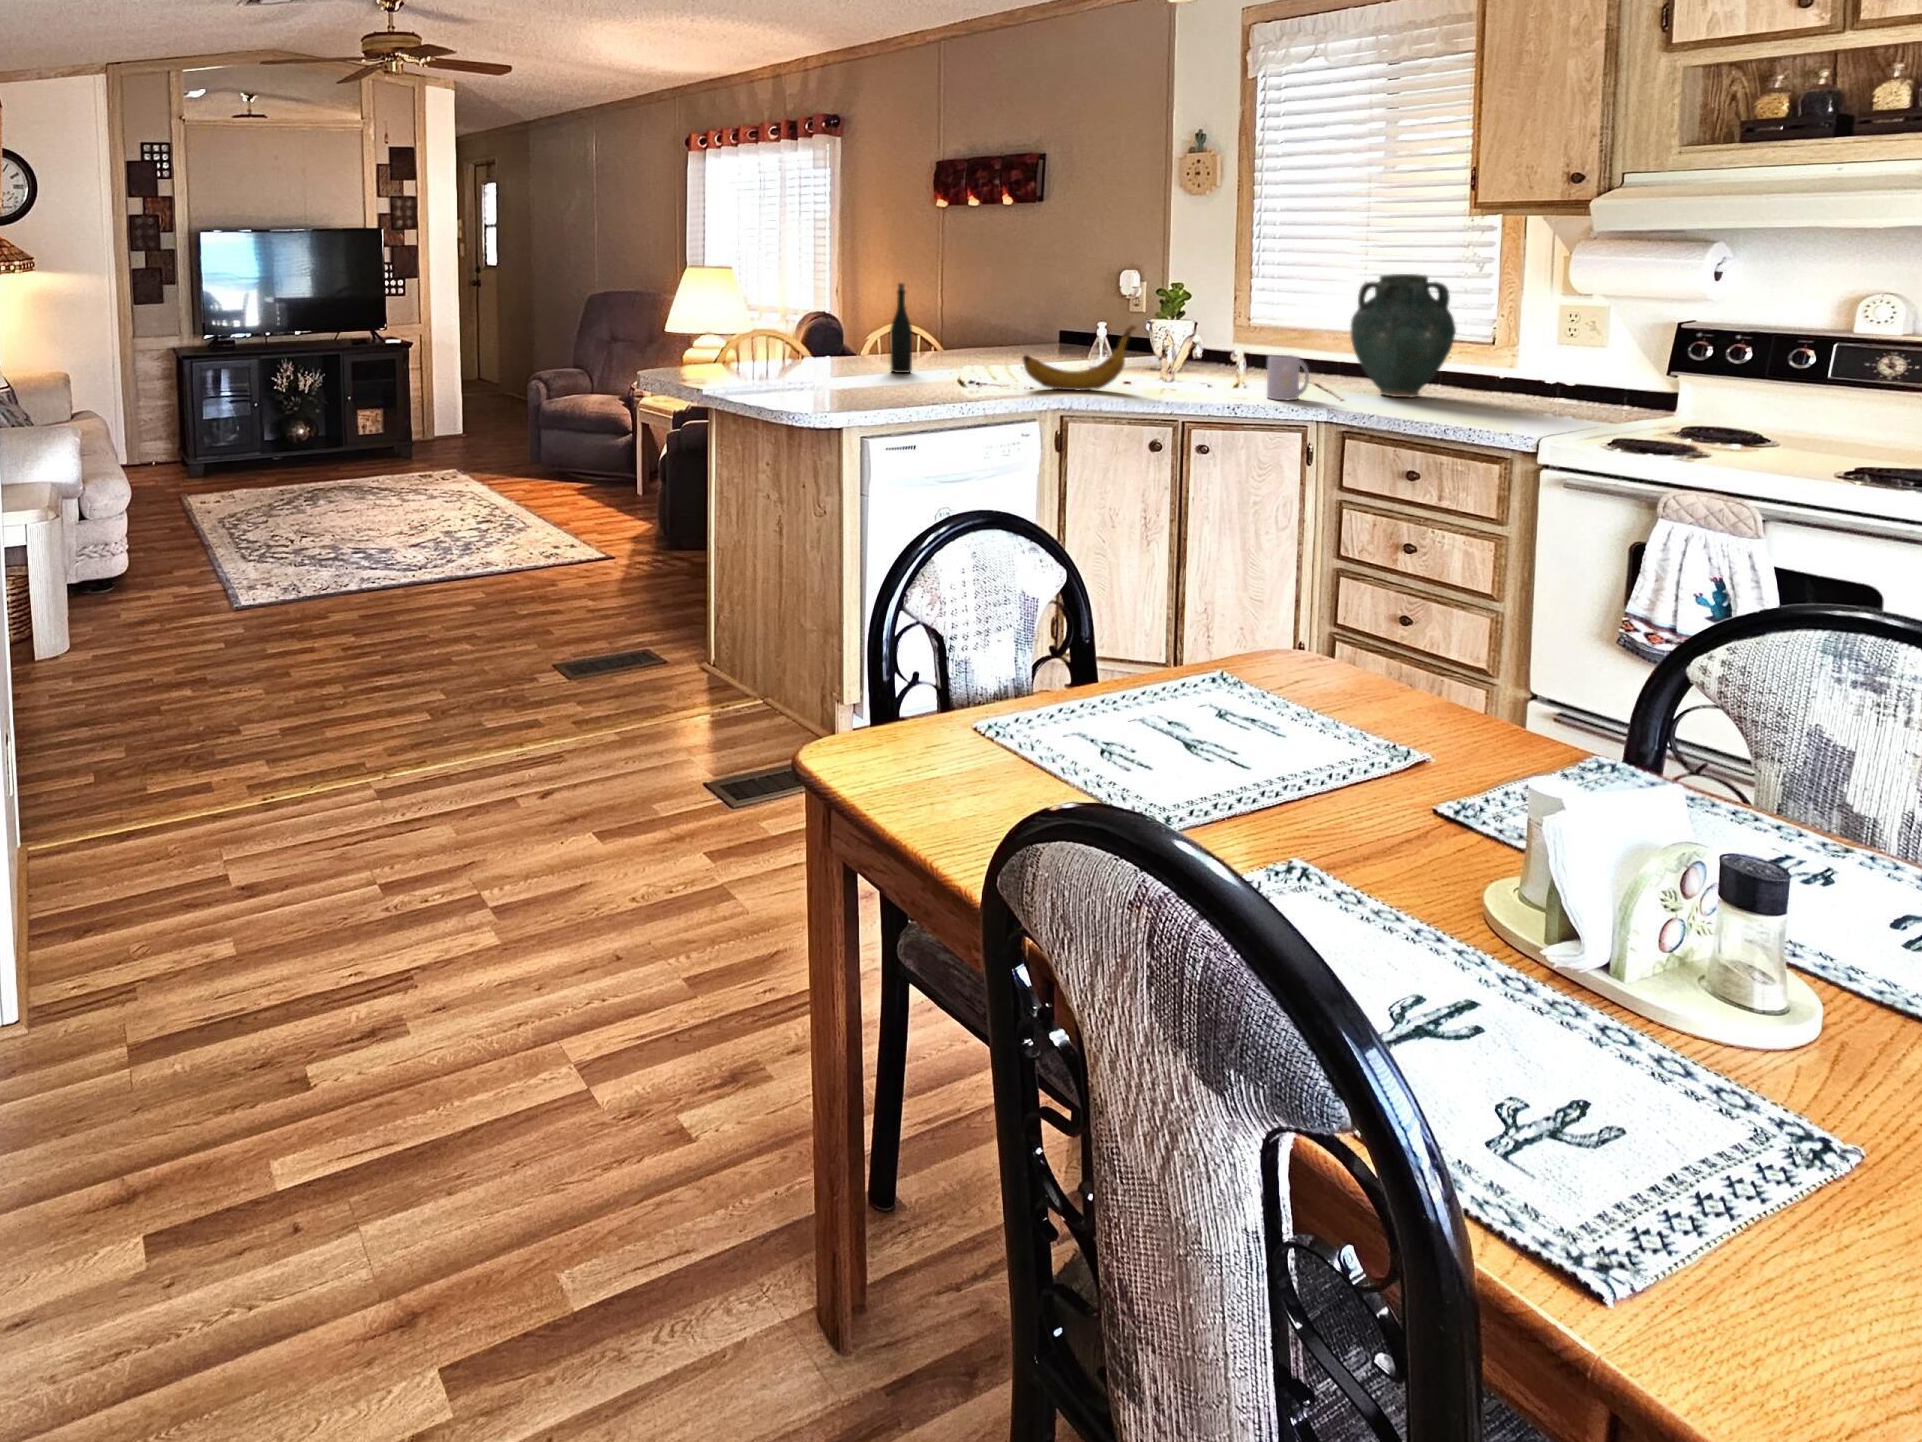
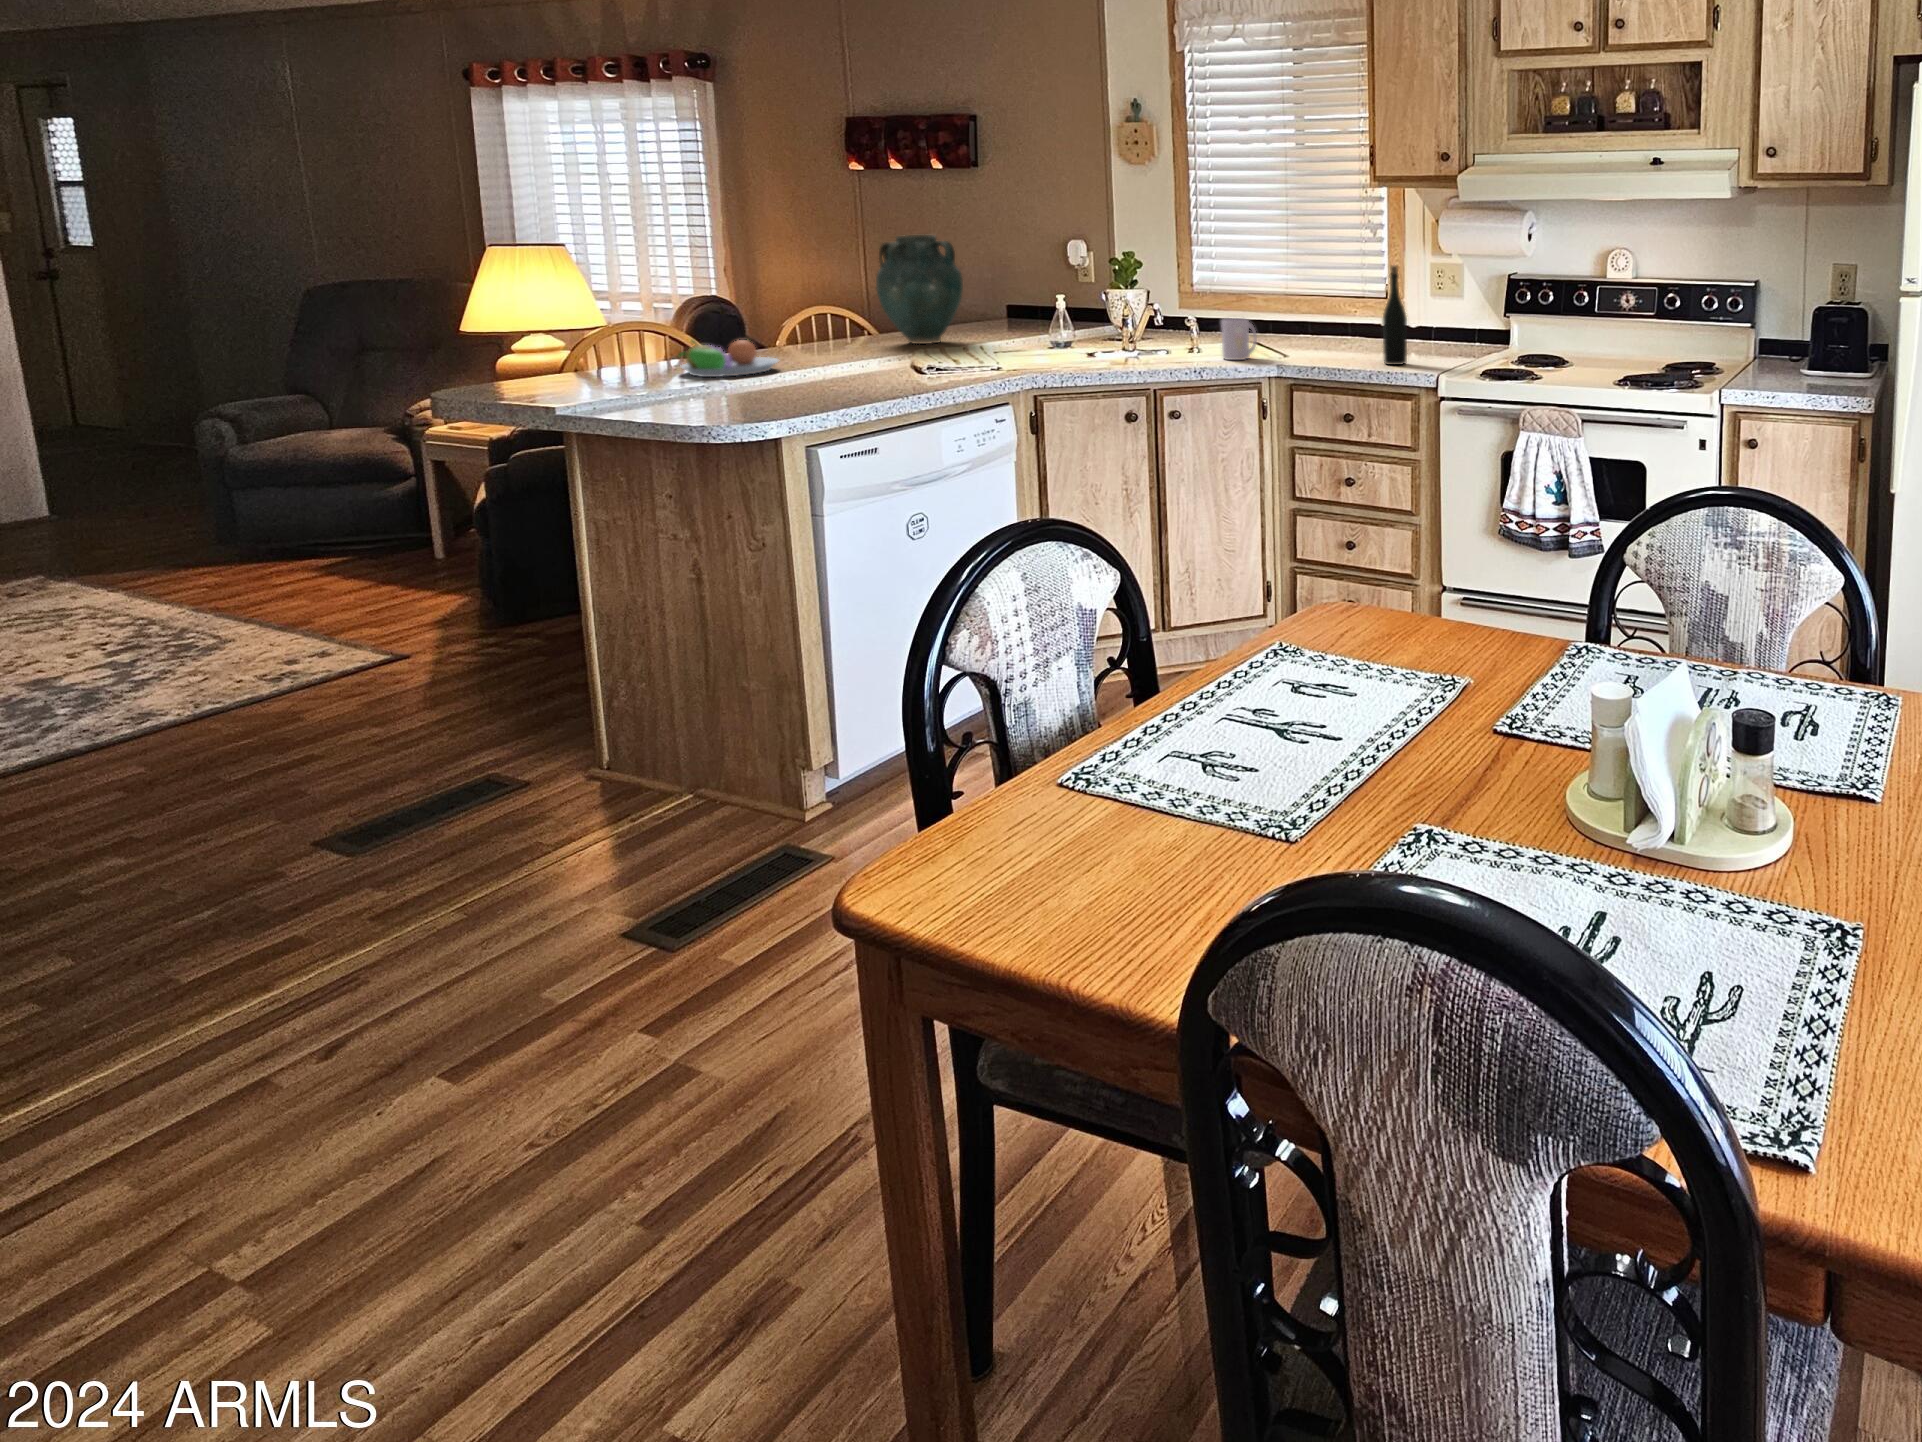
vase: present [1351,274,1456,397] -> present [876,234,963,344]
bottle: present [890,283,912,373] -> present [1382,265,1407,365]
banana: present [1023,326,1135,390] -> none [985,296,1101,368]
fruit bowl: none [786,345,857,377] -> present [679,340,778,377]

